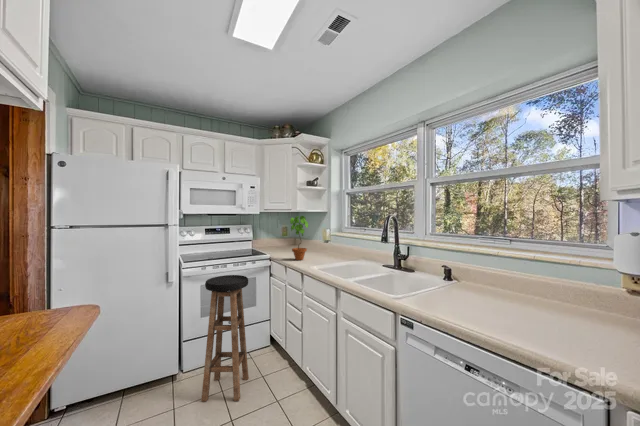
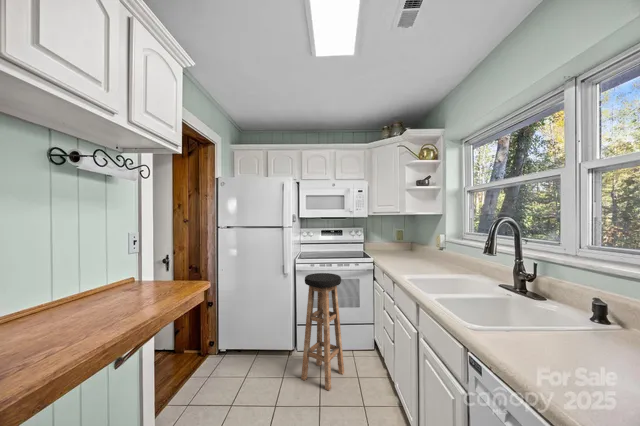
potted plant: present [290,216,308,260] -> none [389,219,408,266]

